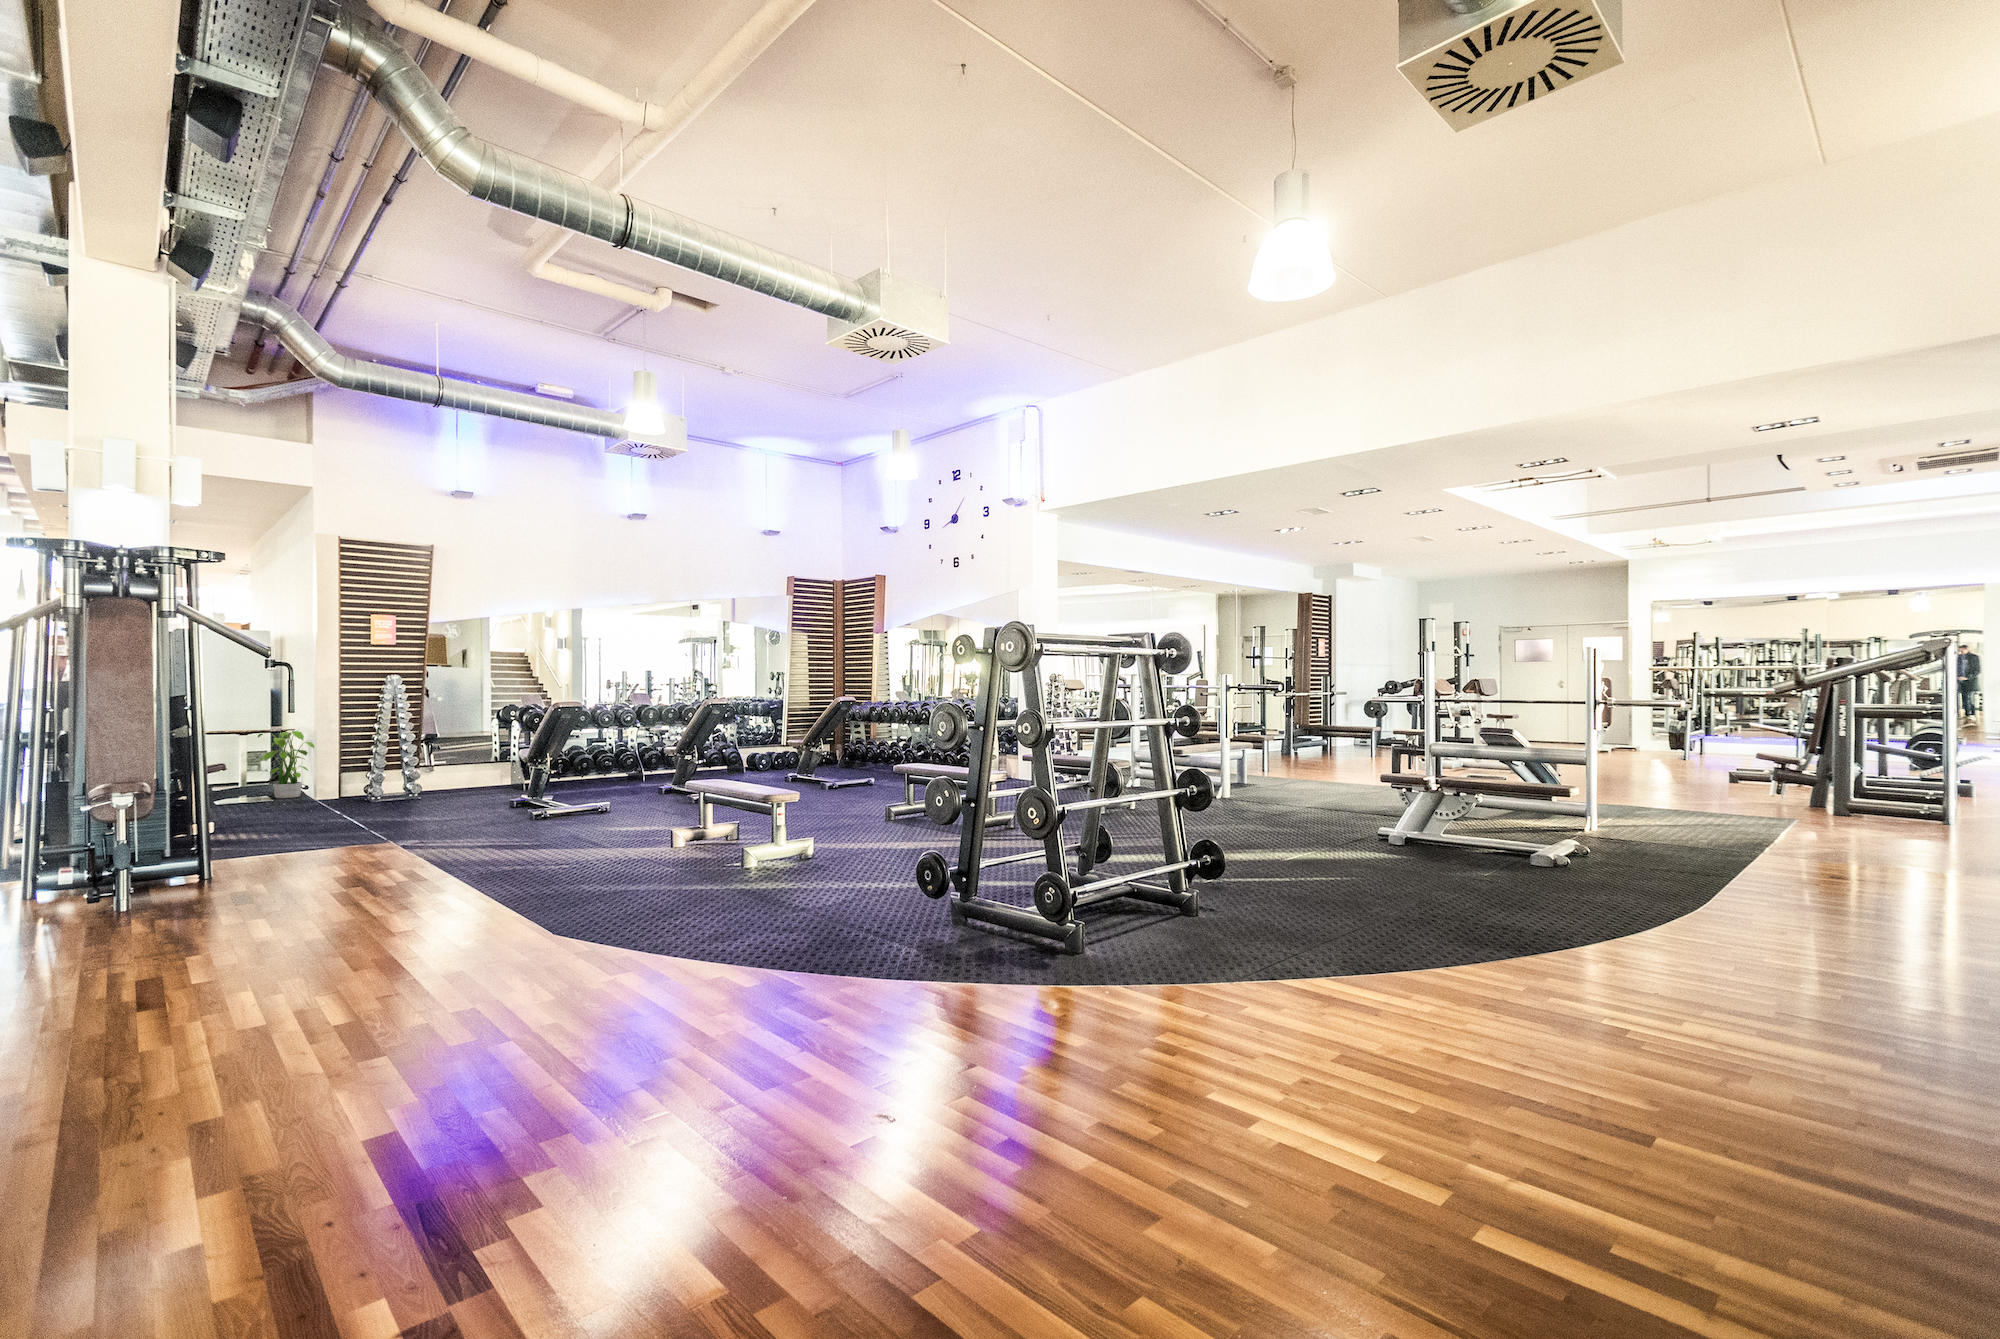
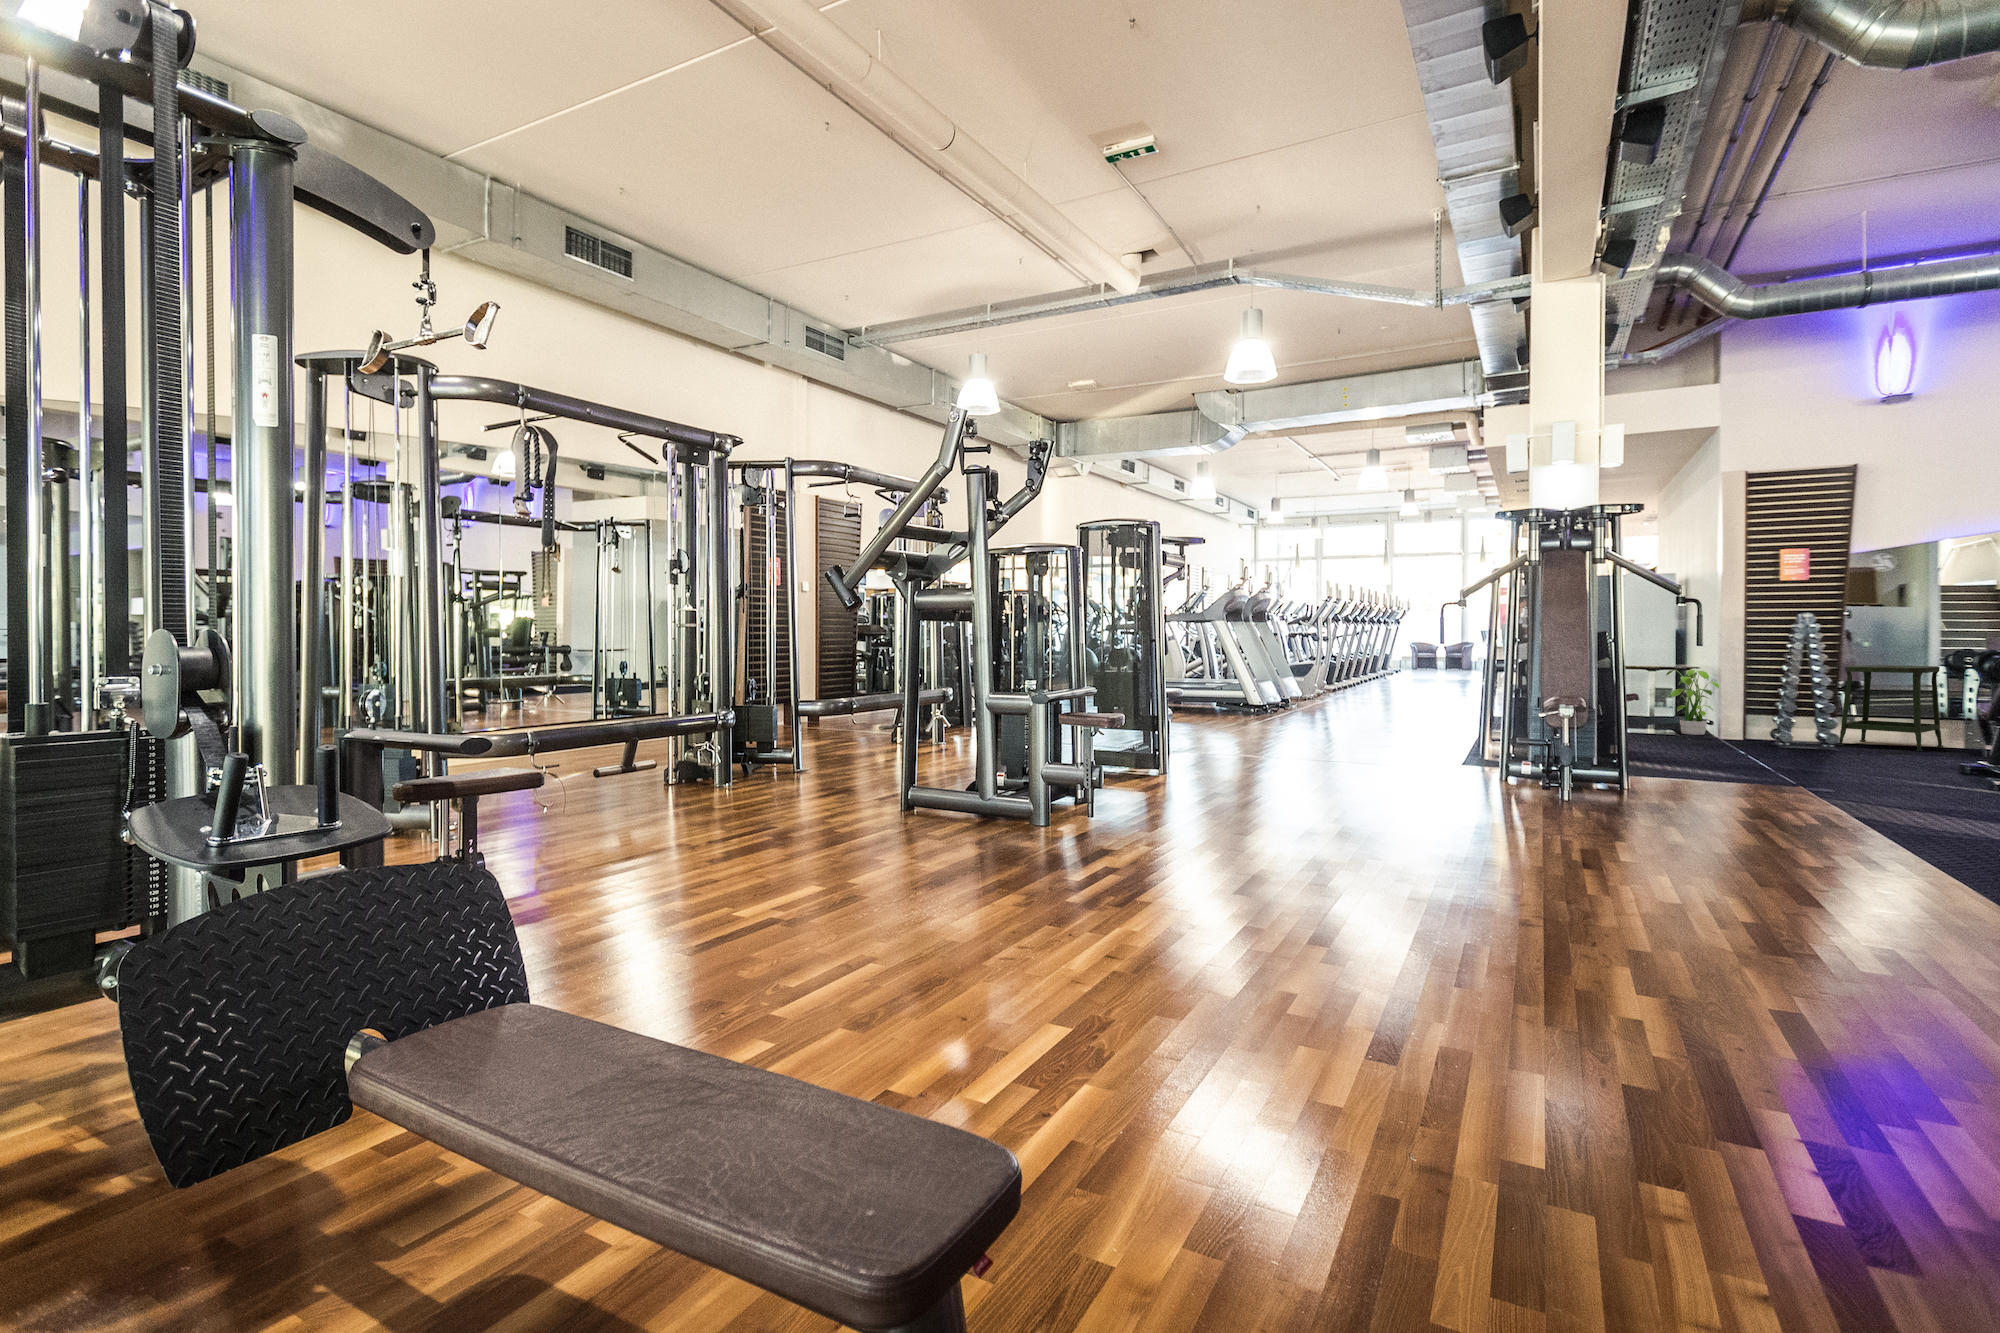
stool: none [421,719,499,794] -> present [1838,665,1943,751]

